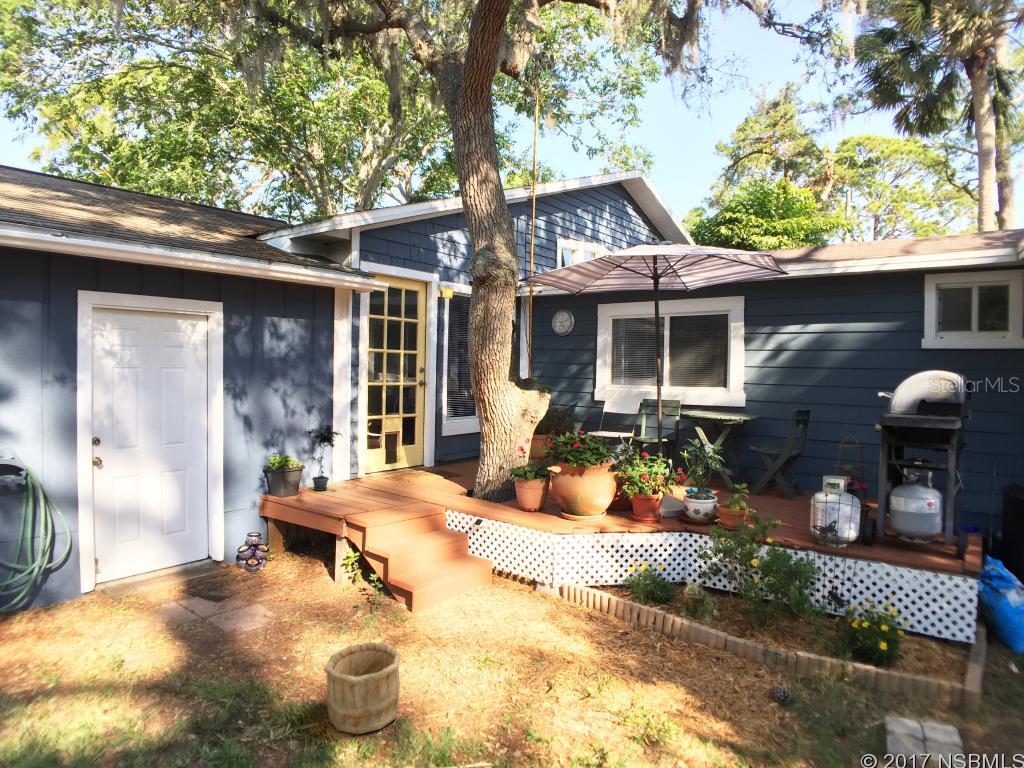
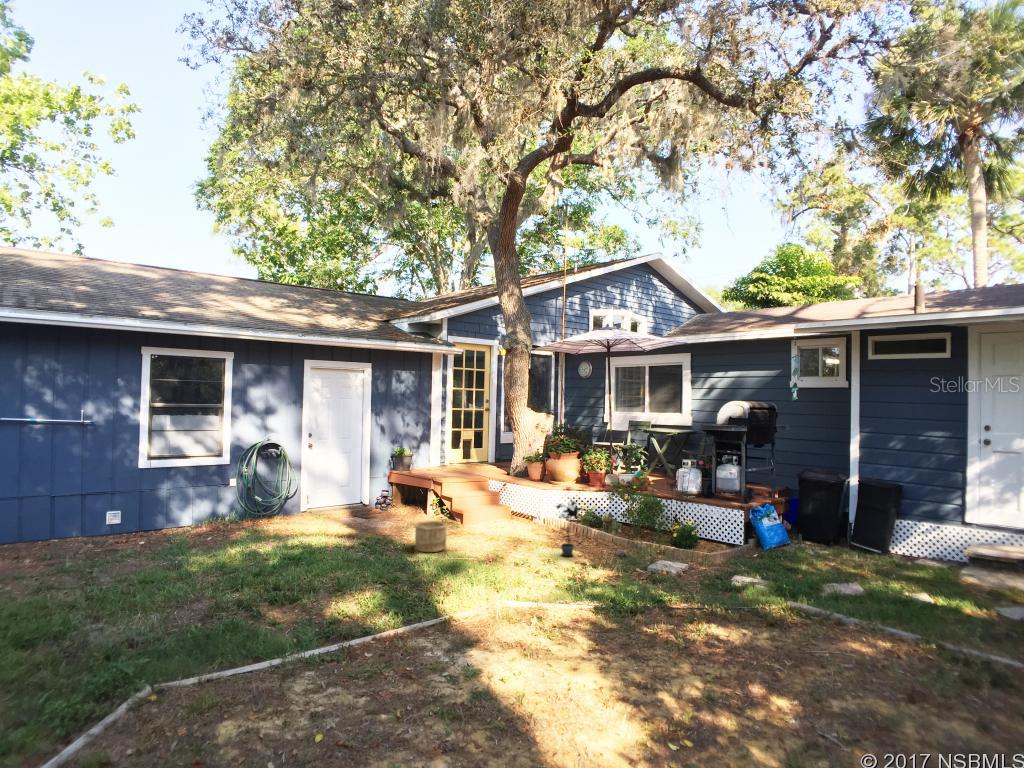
potted plant: present [307,425,340,491] -> present [556,501,586,556]

